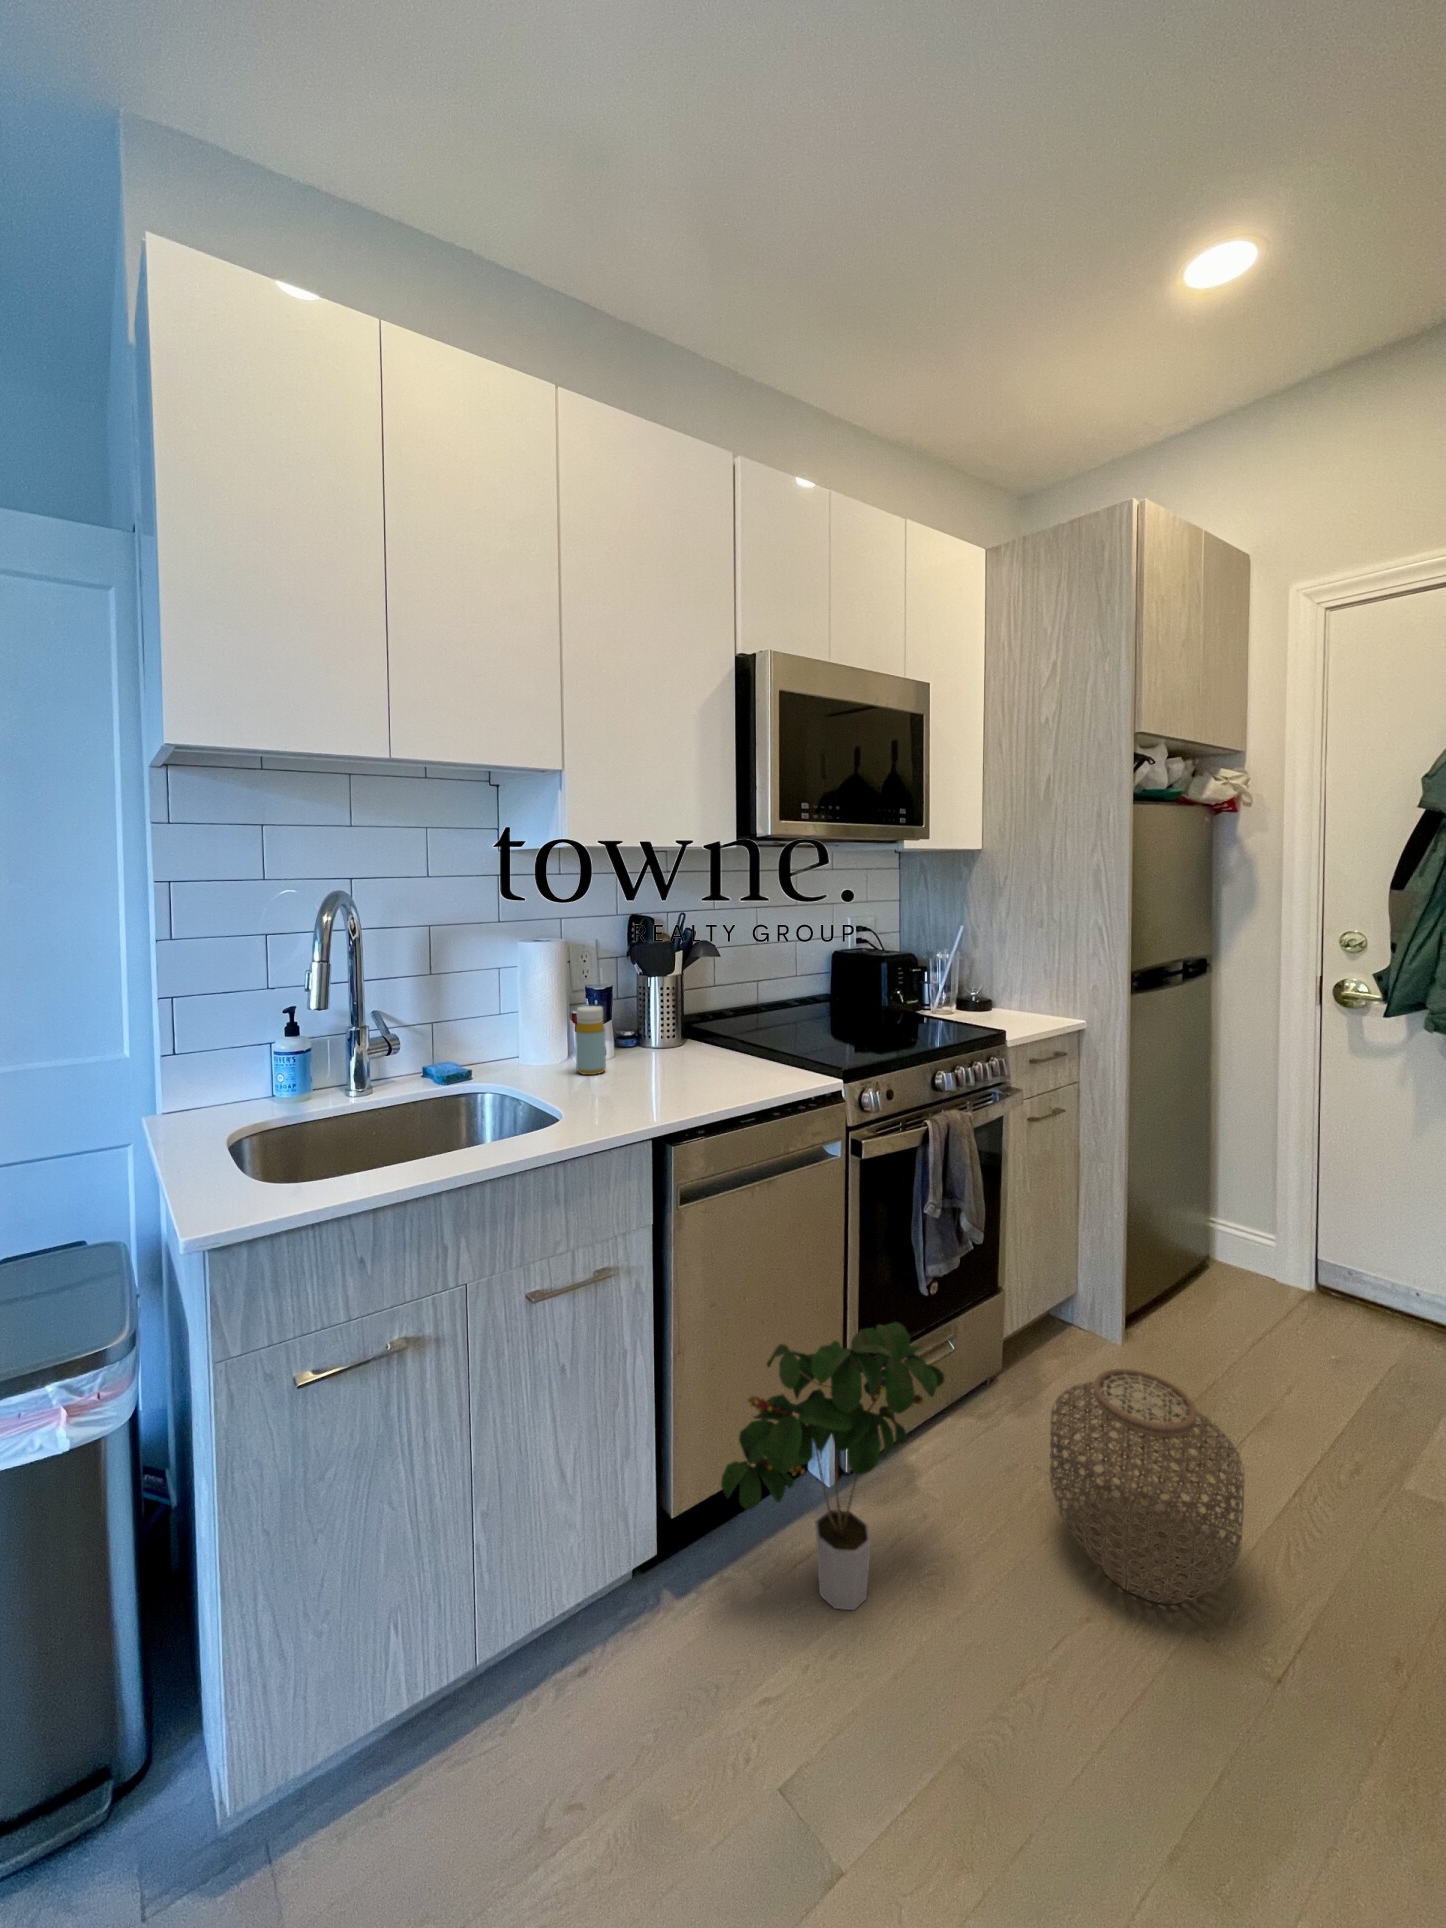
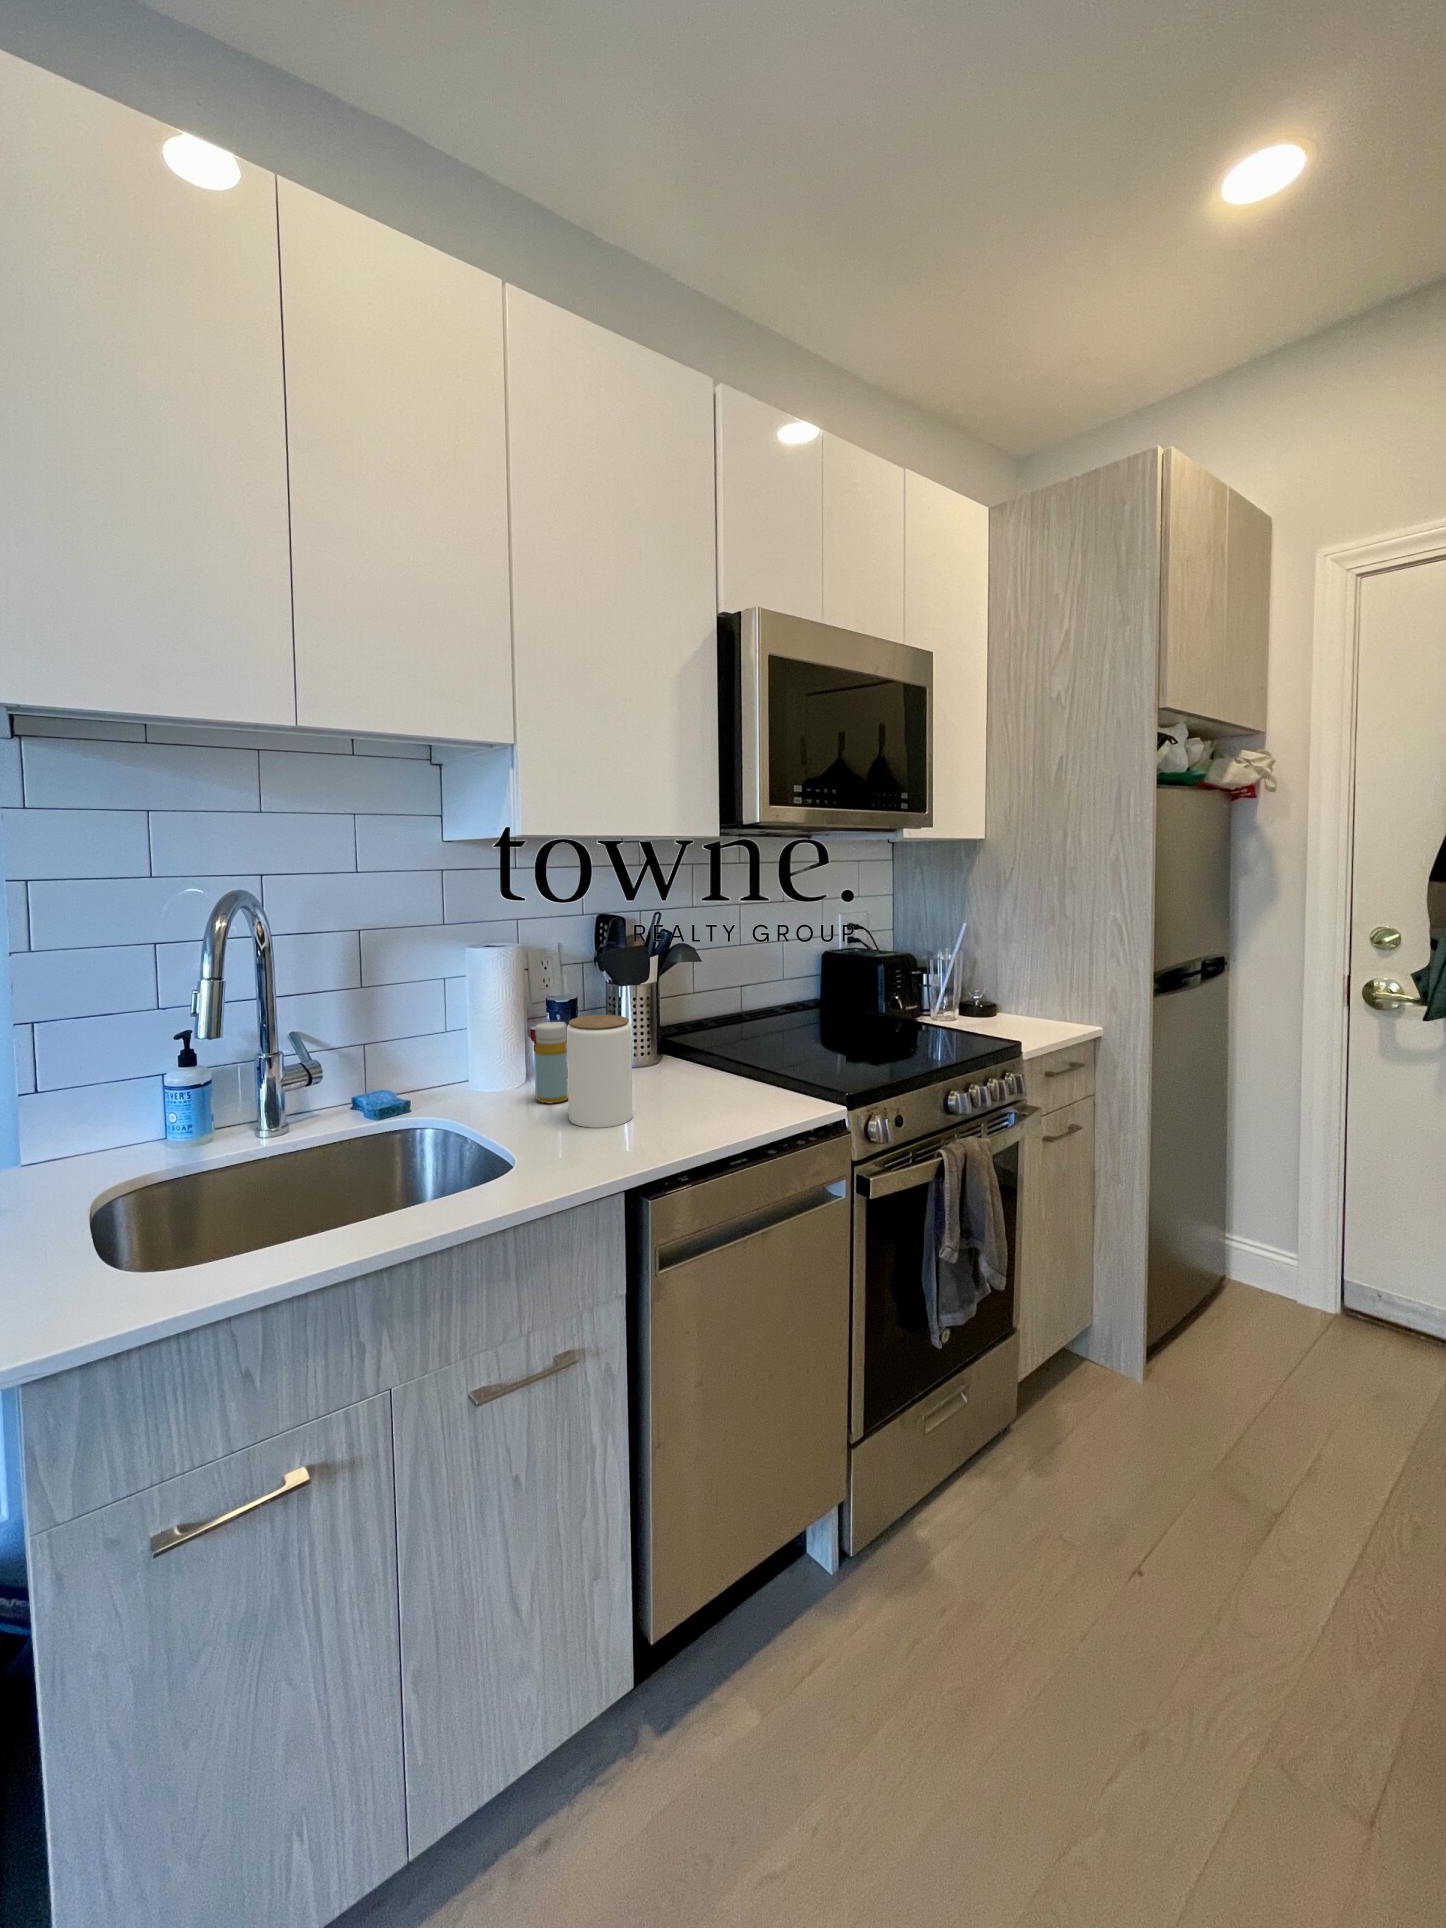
jar: none [604,999,659,1092] -> present [567,1015,633,1128]
potted plant: present [721,1322,944,1610] -> none [710,1393,971,1747]
woven basket: present [1050,1369,1244,1604] -> none [1088,1439,1325,1724]

